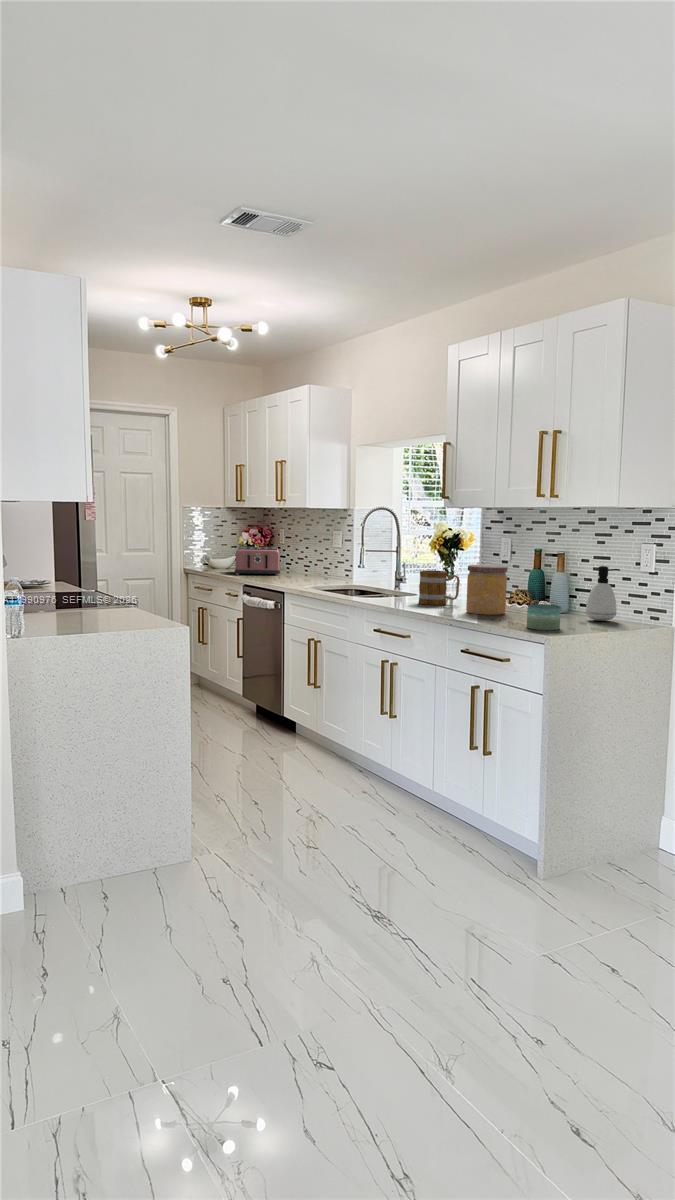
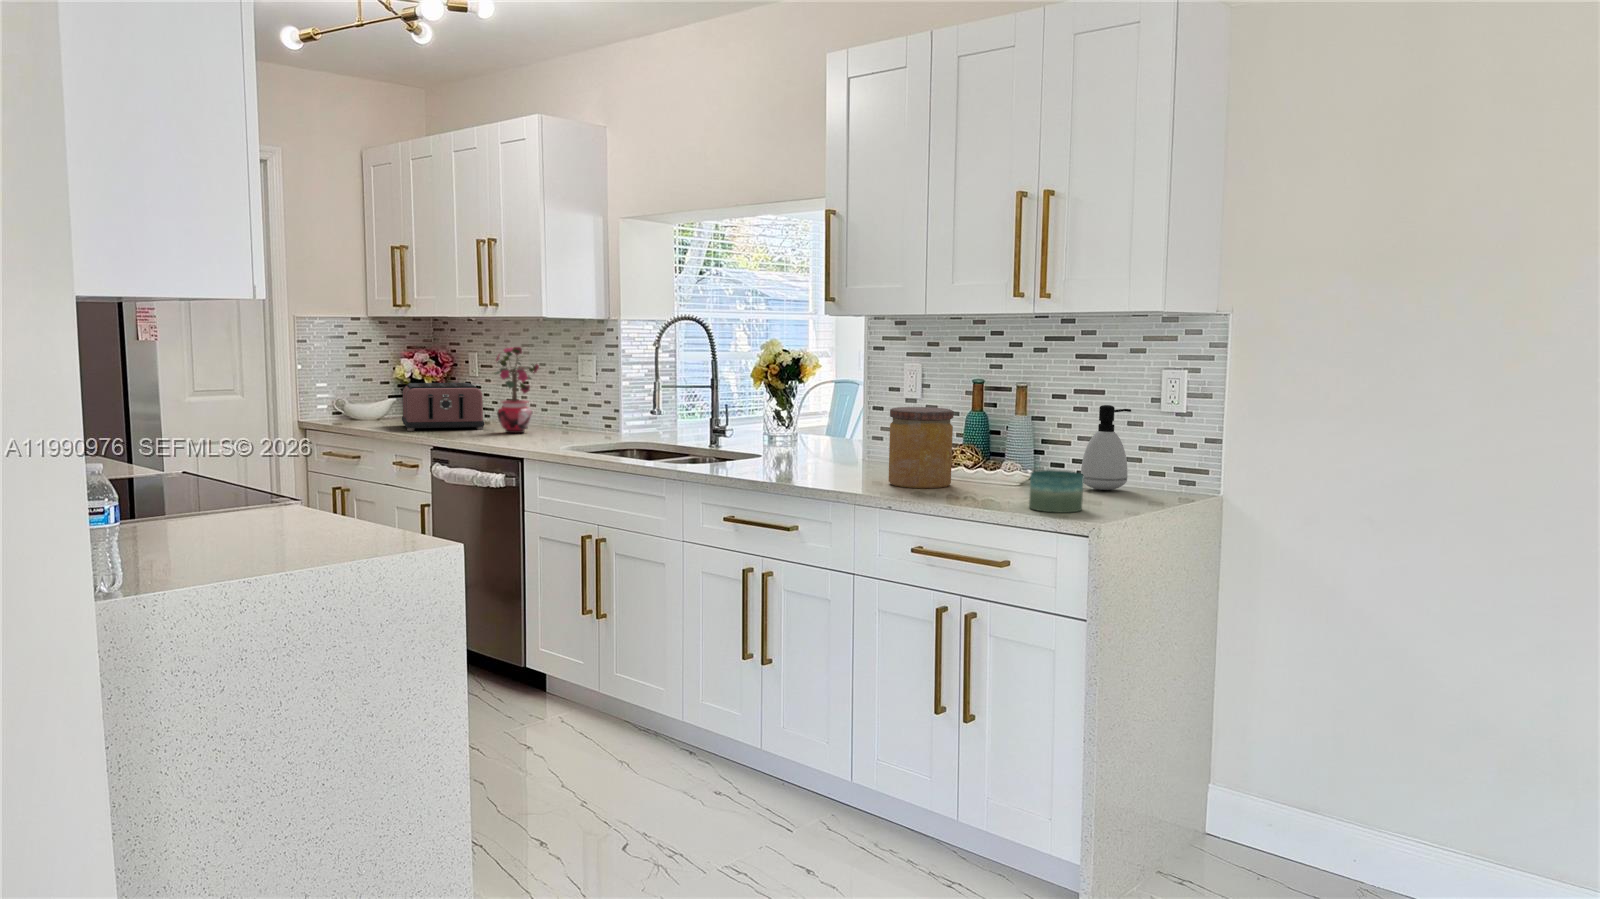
potted plant: none [281,524,311,578] -> present [494,347,539,433]
mug: present [419,570,460,605] -> none [788,418,856,474]

